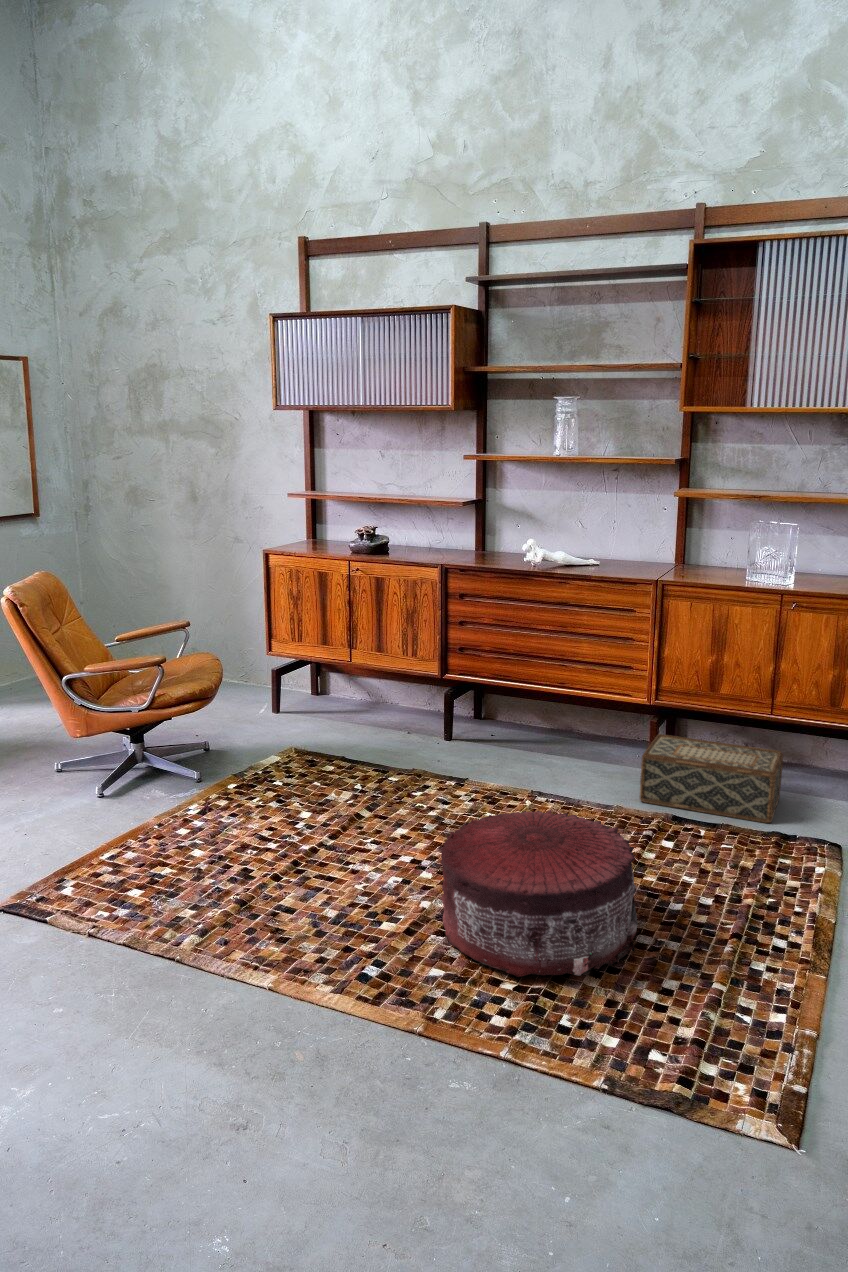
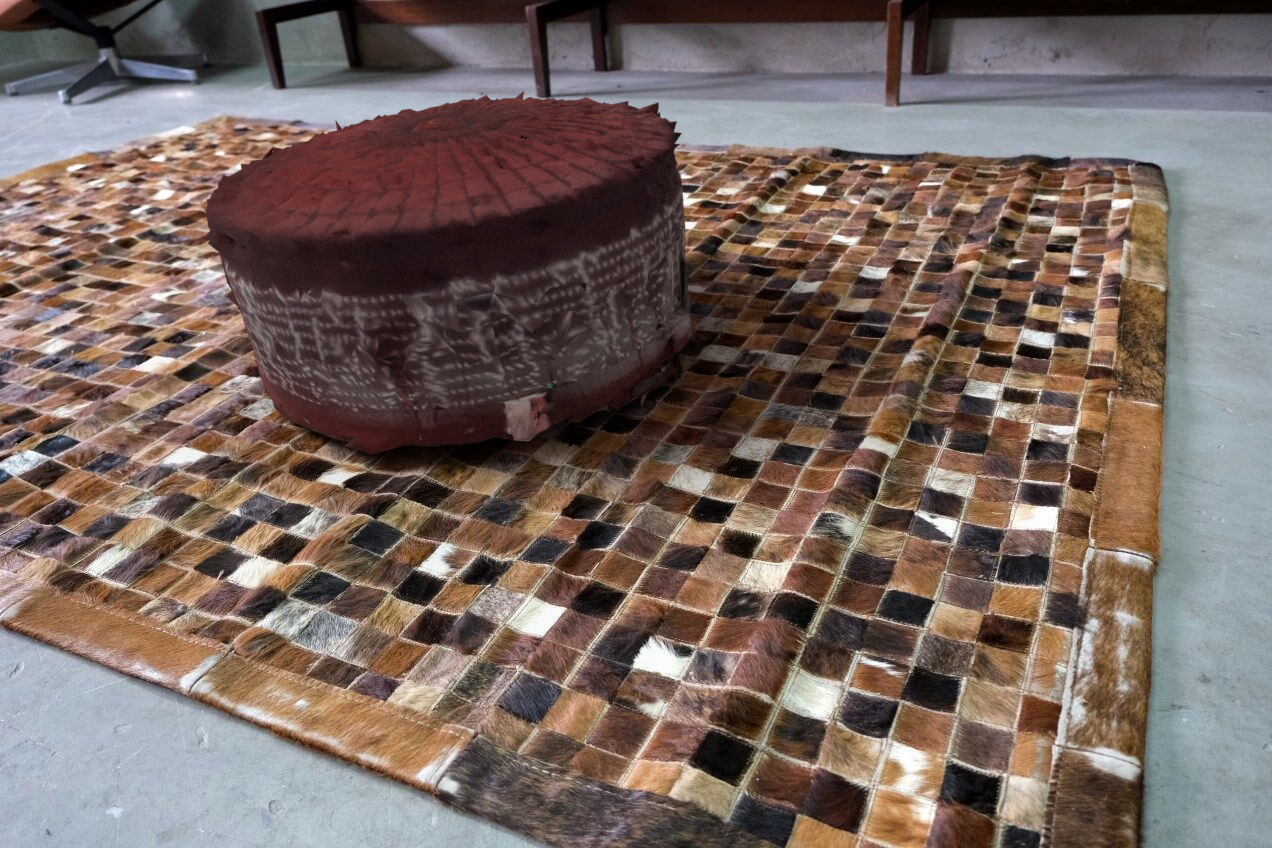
woven basket: present [640,734,784,823] -> none [778,17,1047,146]

